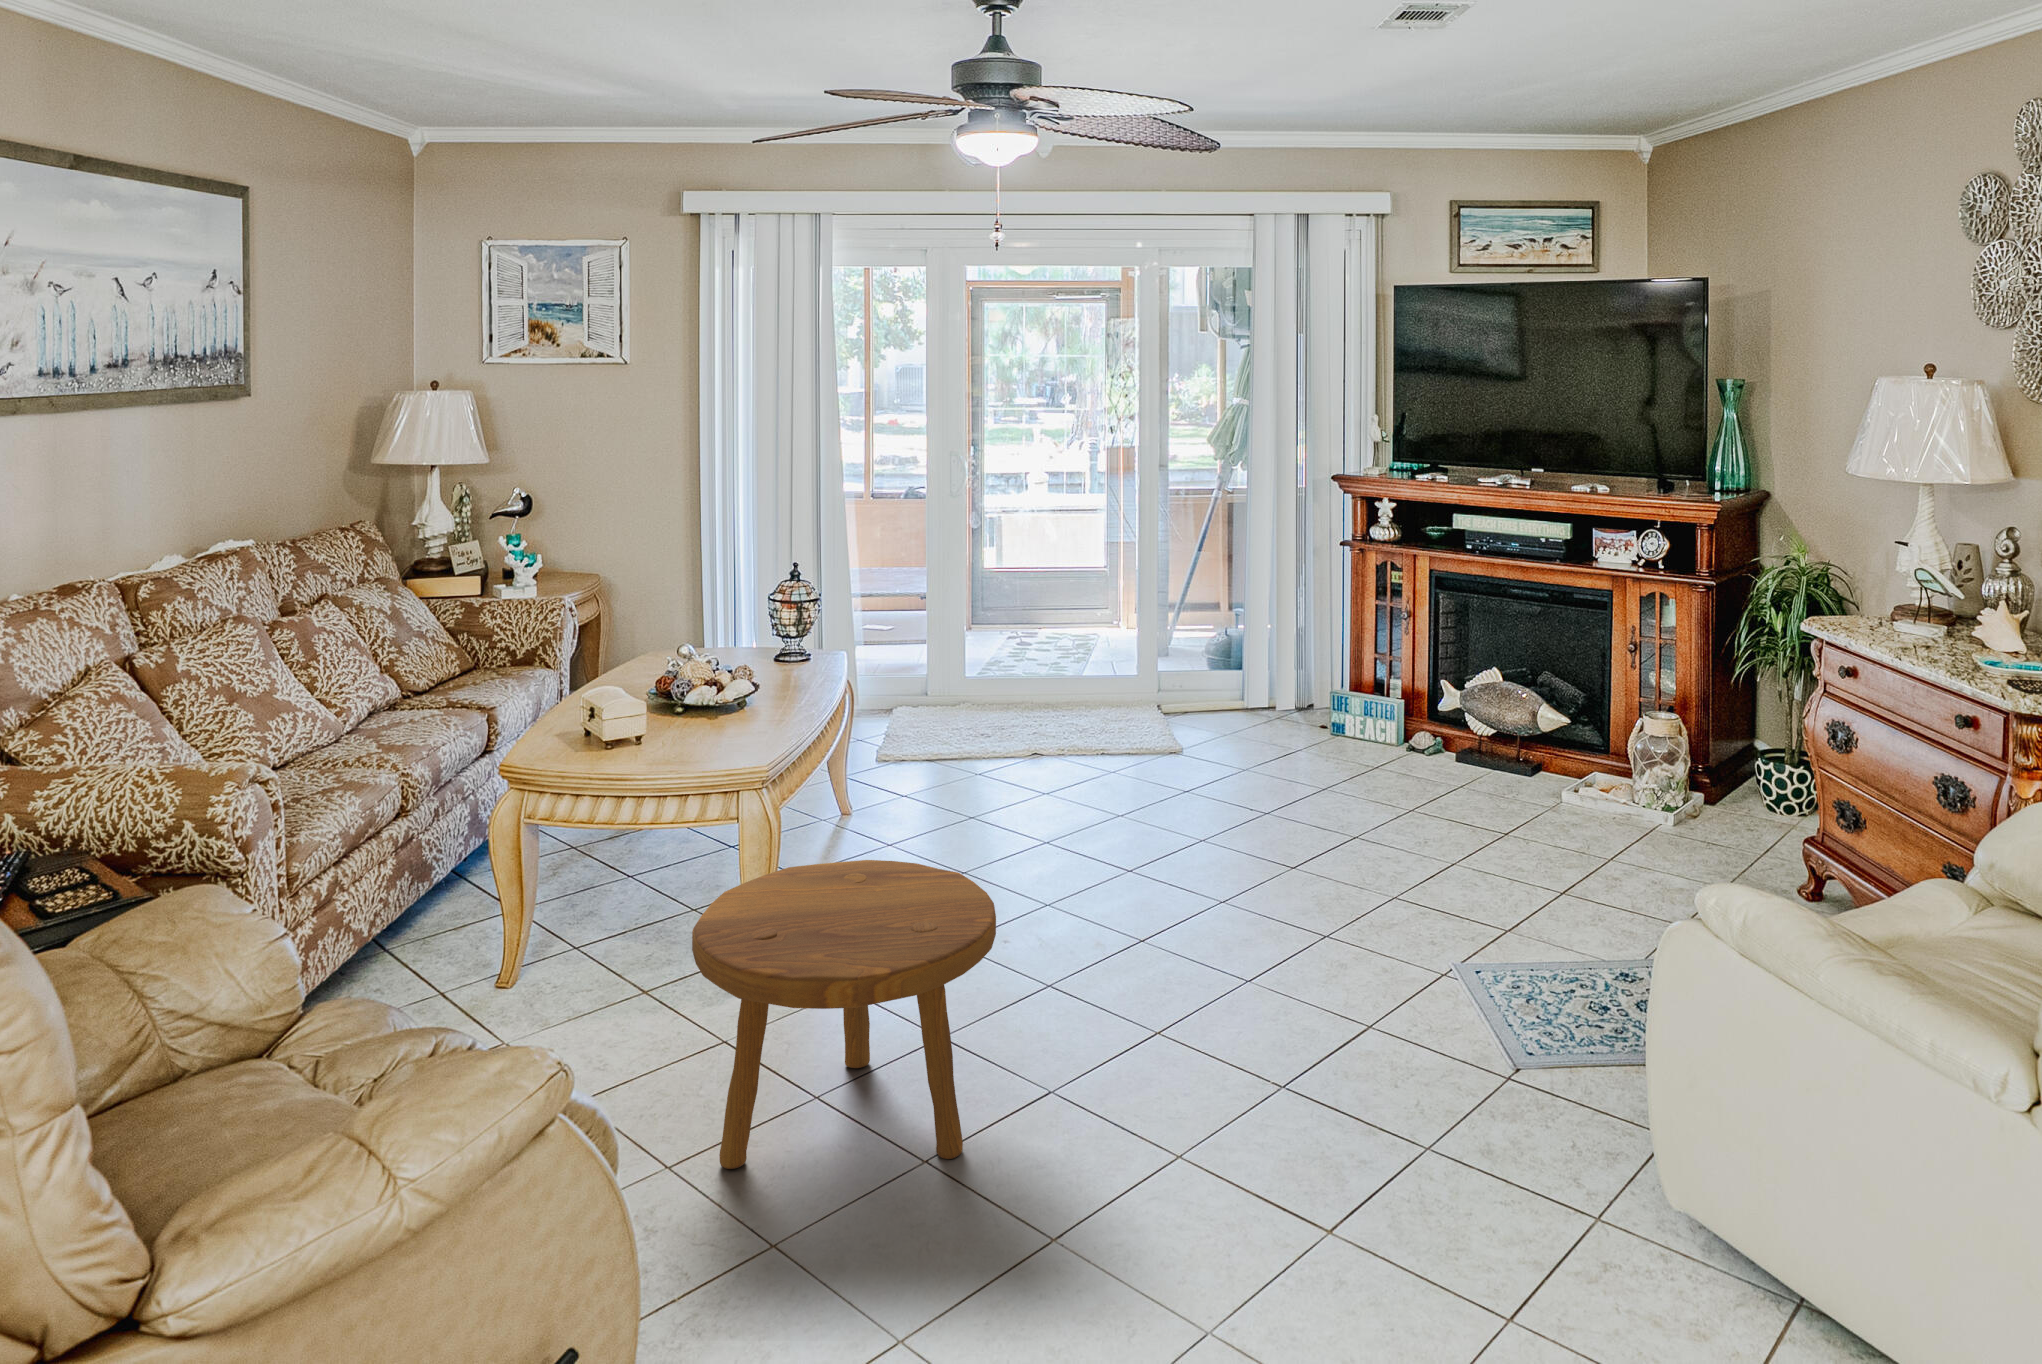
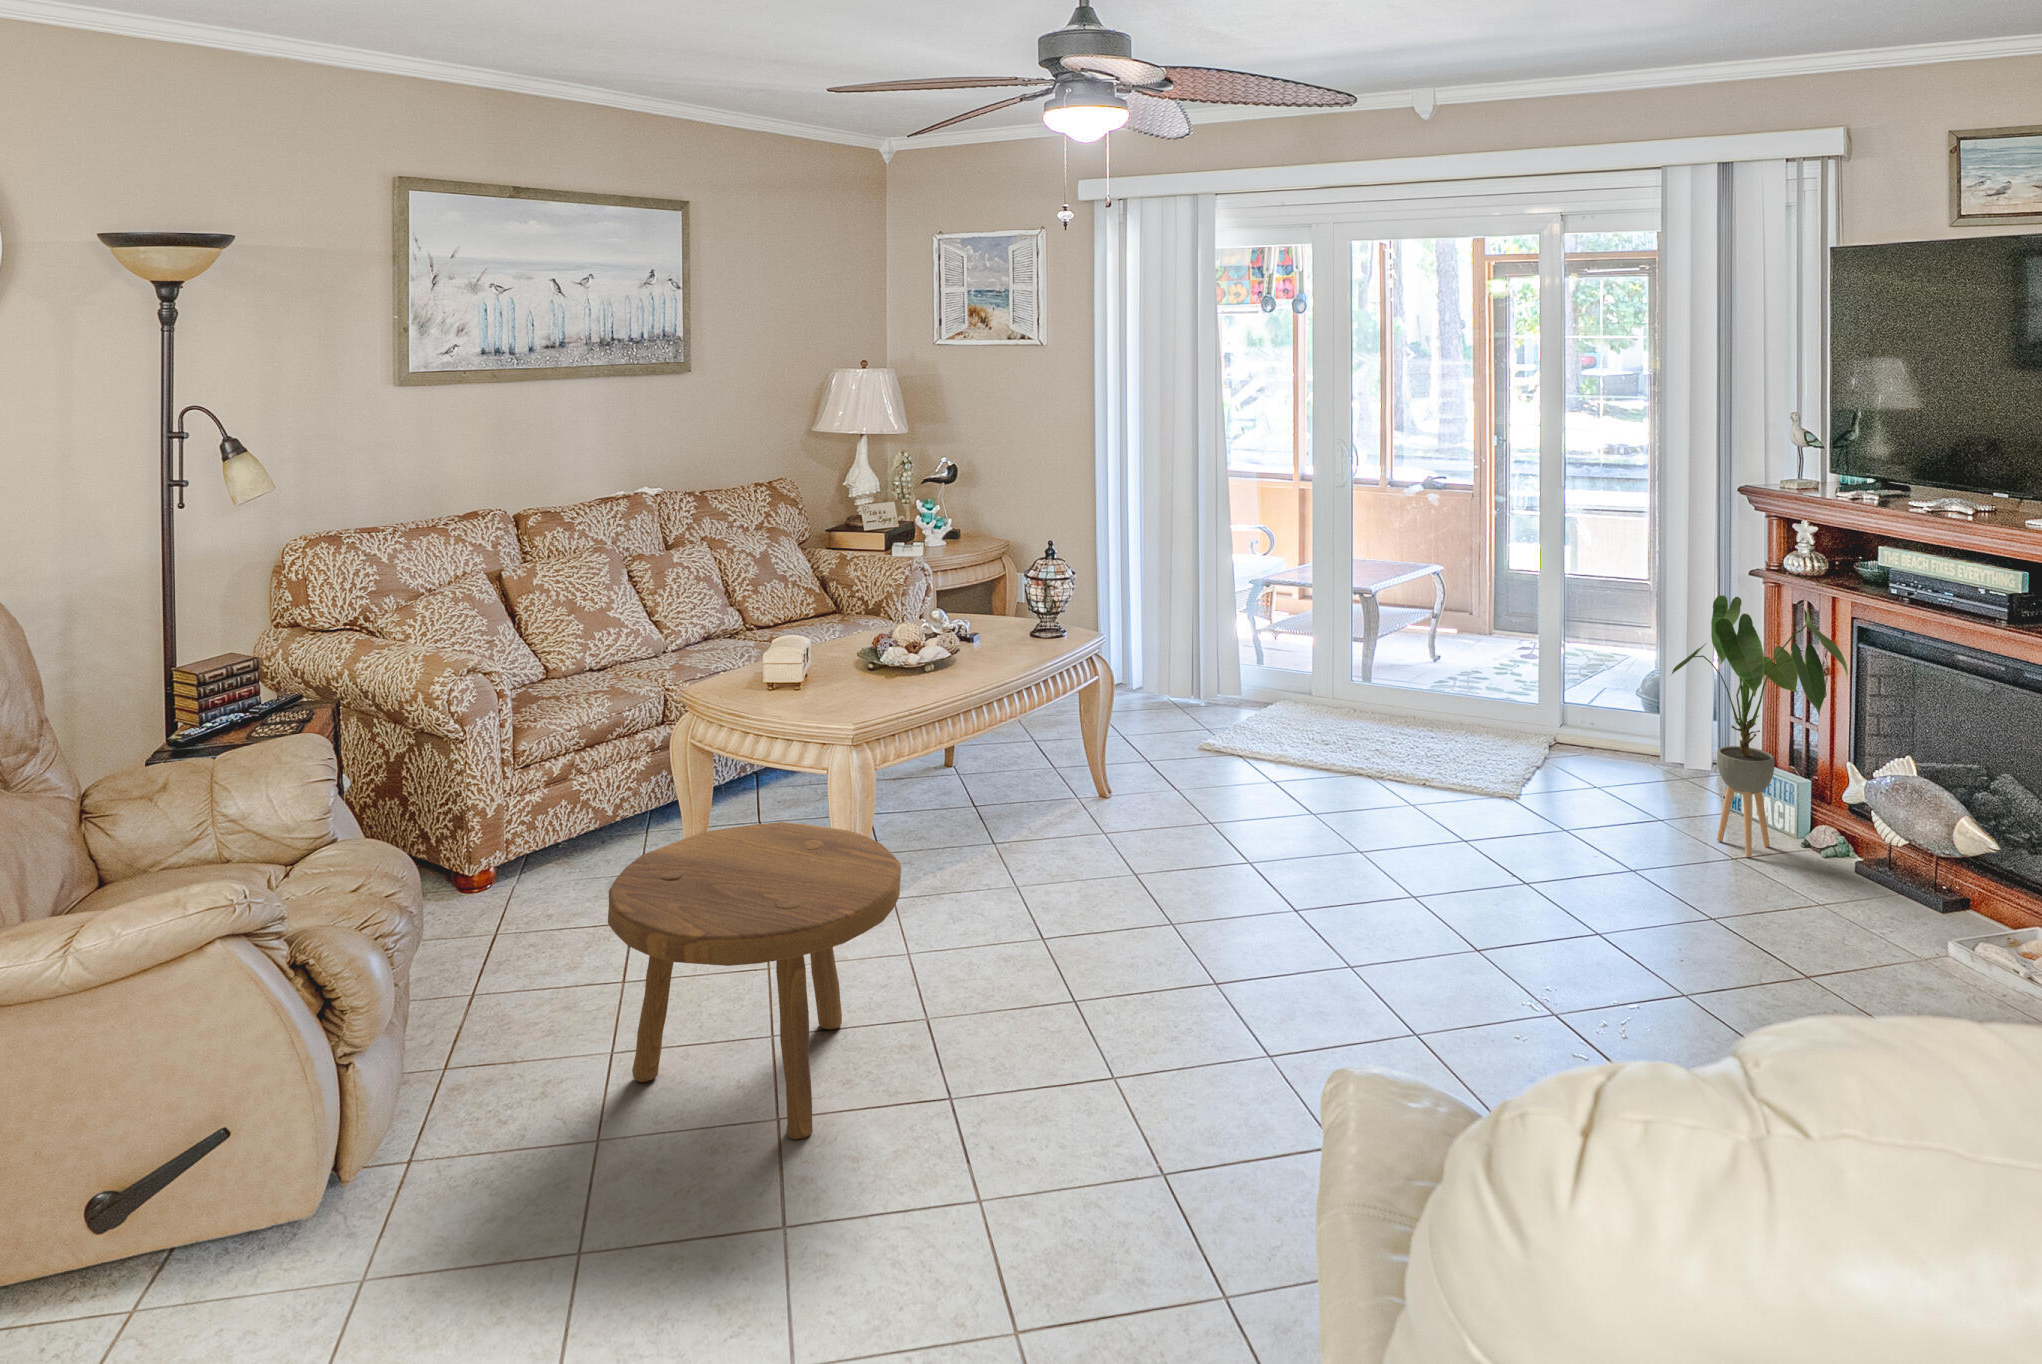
house plant: none [1315,559,1437,762] -> present [1672,595,1848,857]

